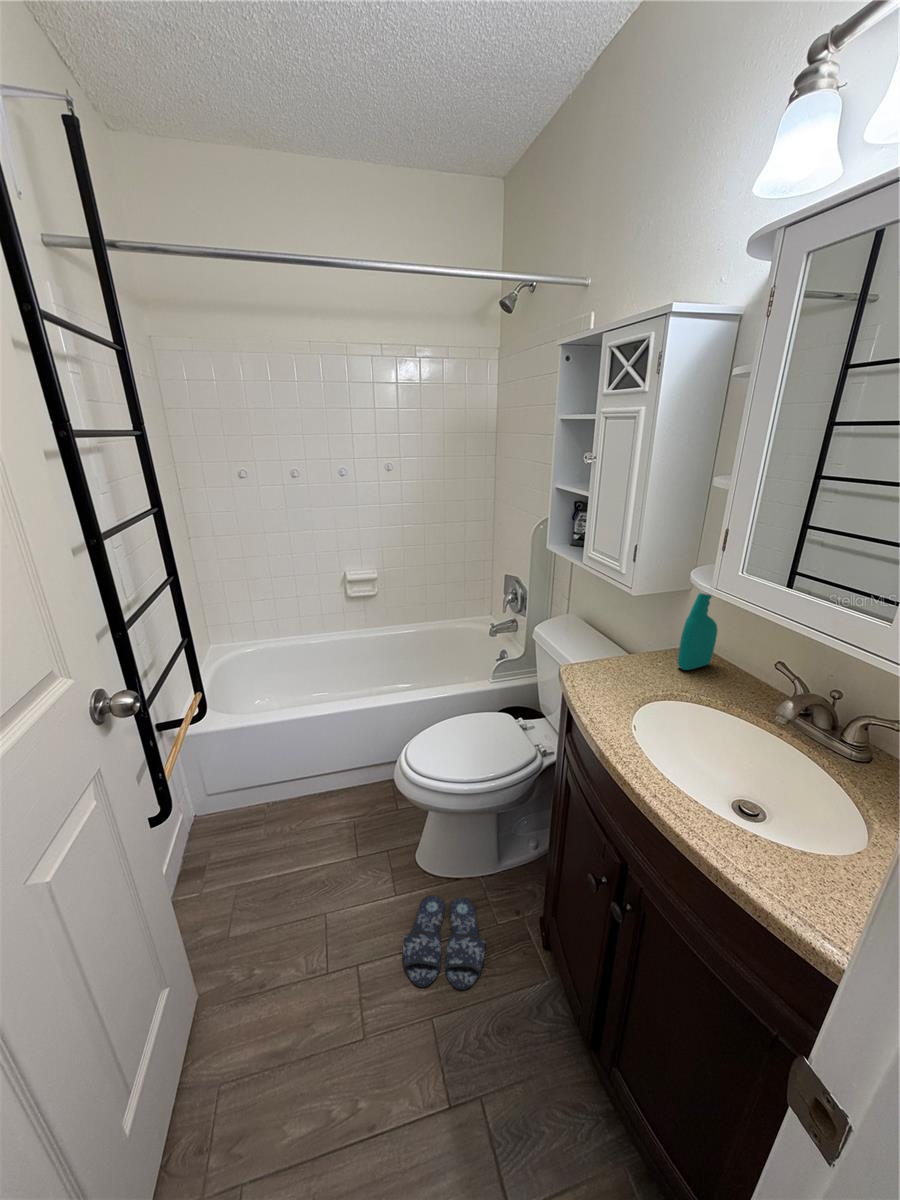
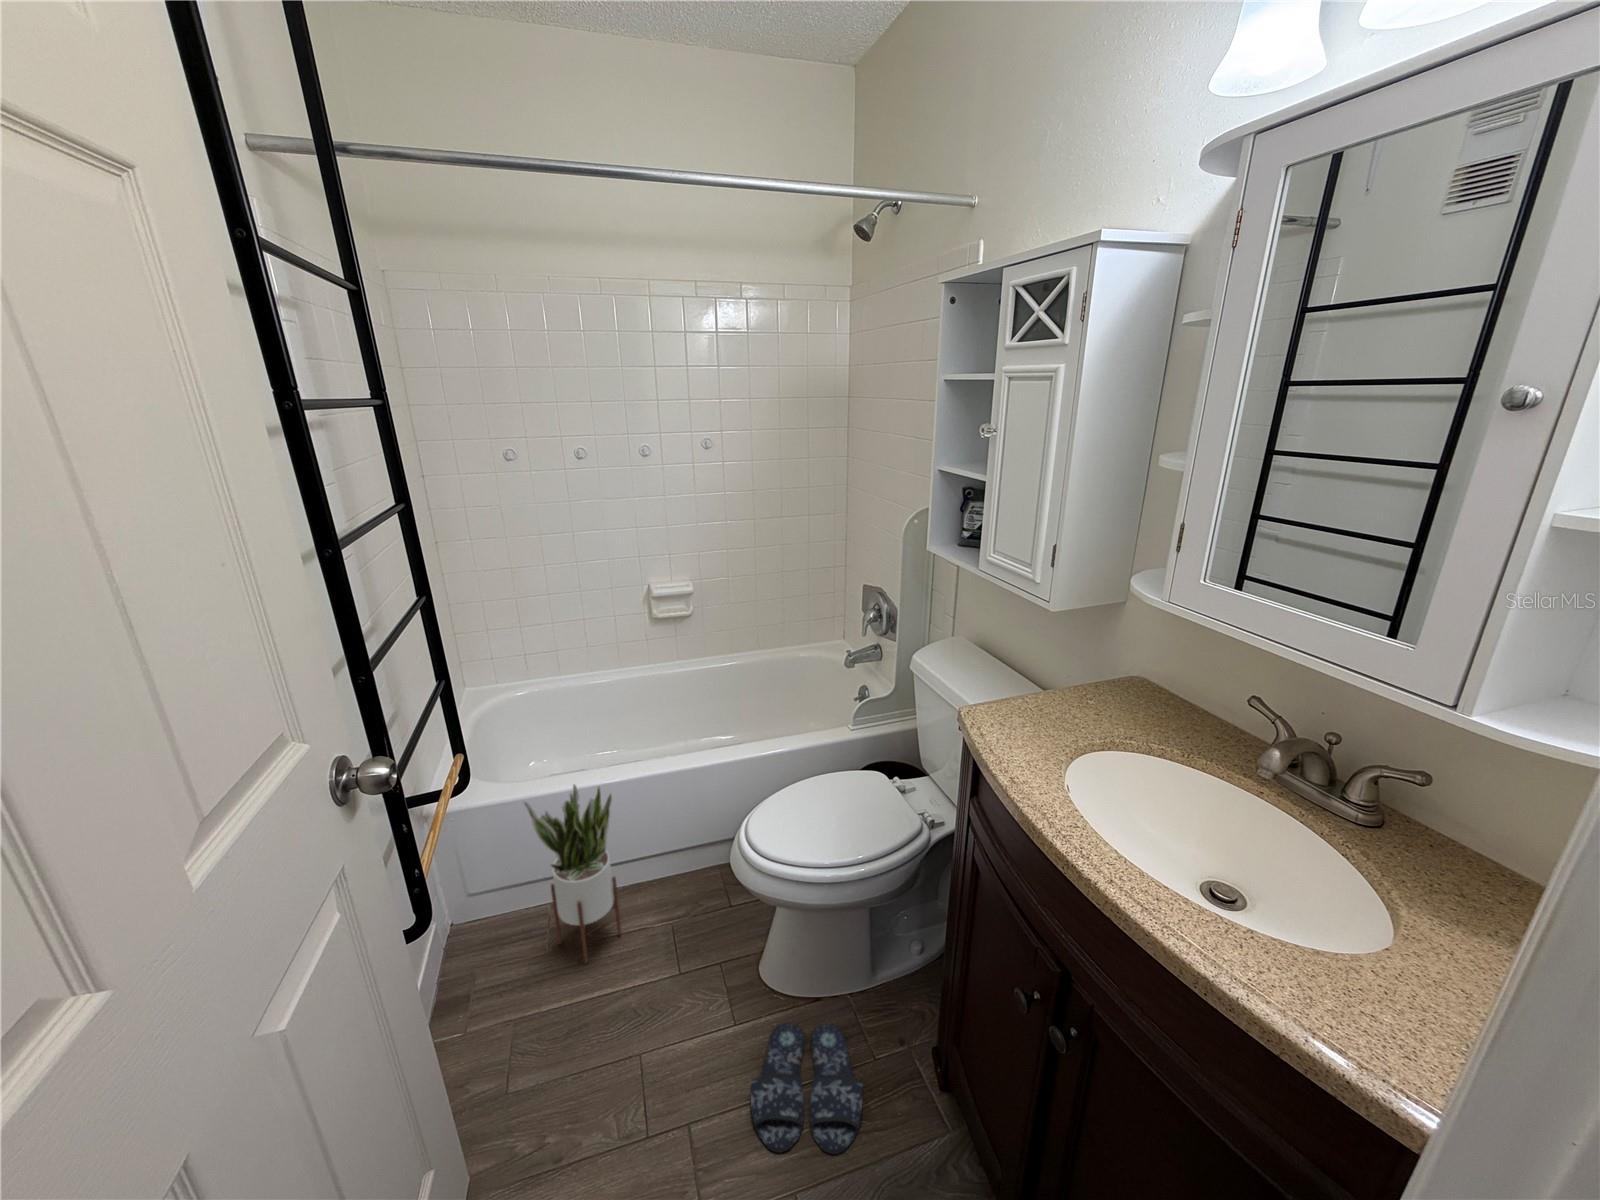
spray bottle: present [678,590,717,670] -> none [1115,577,1173,709]
potted plant: none [243,718,316,848] -> present [524,785,621,964]

